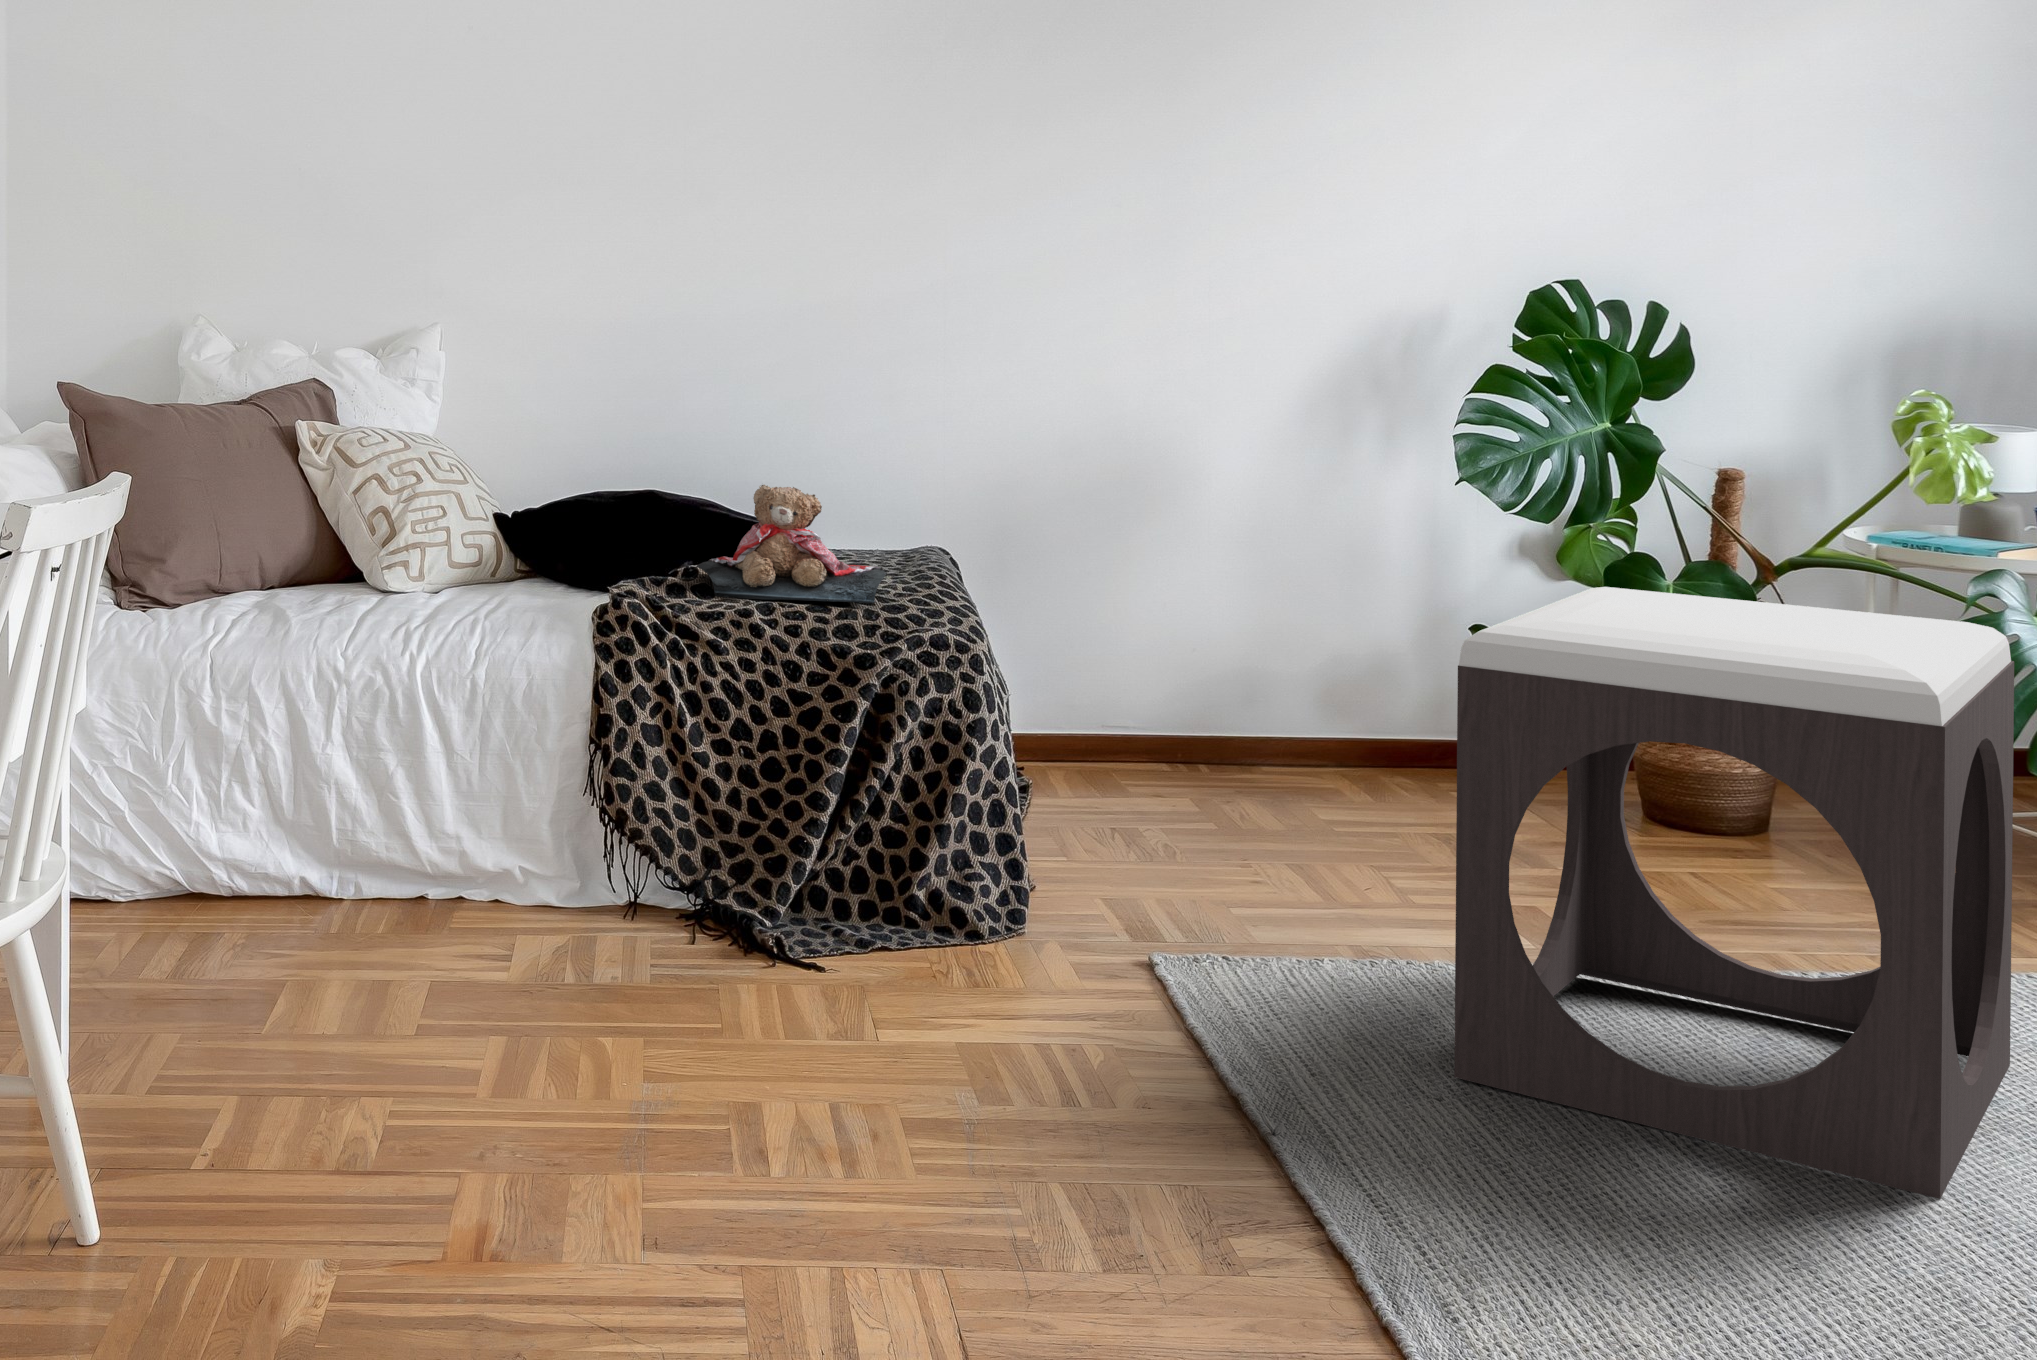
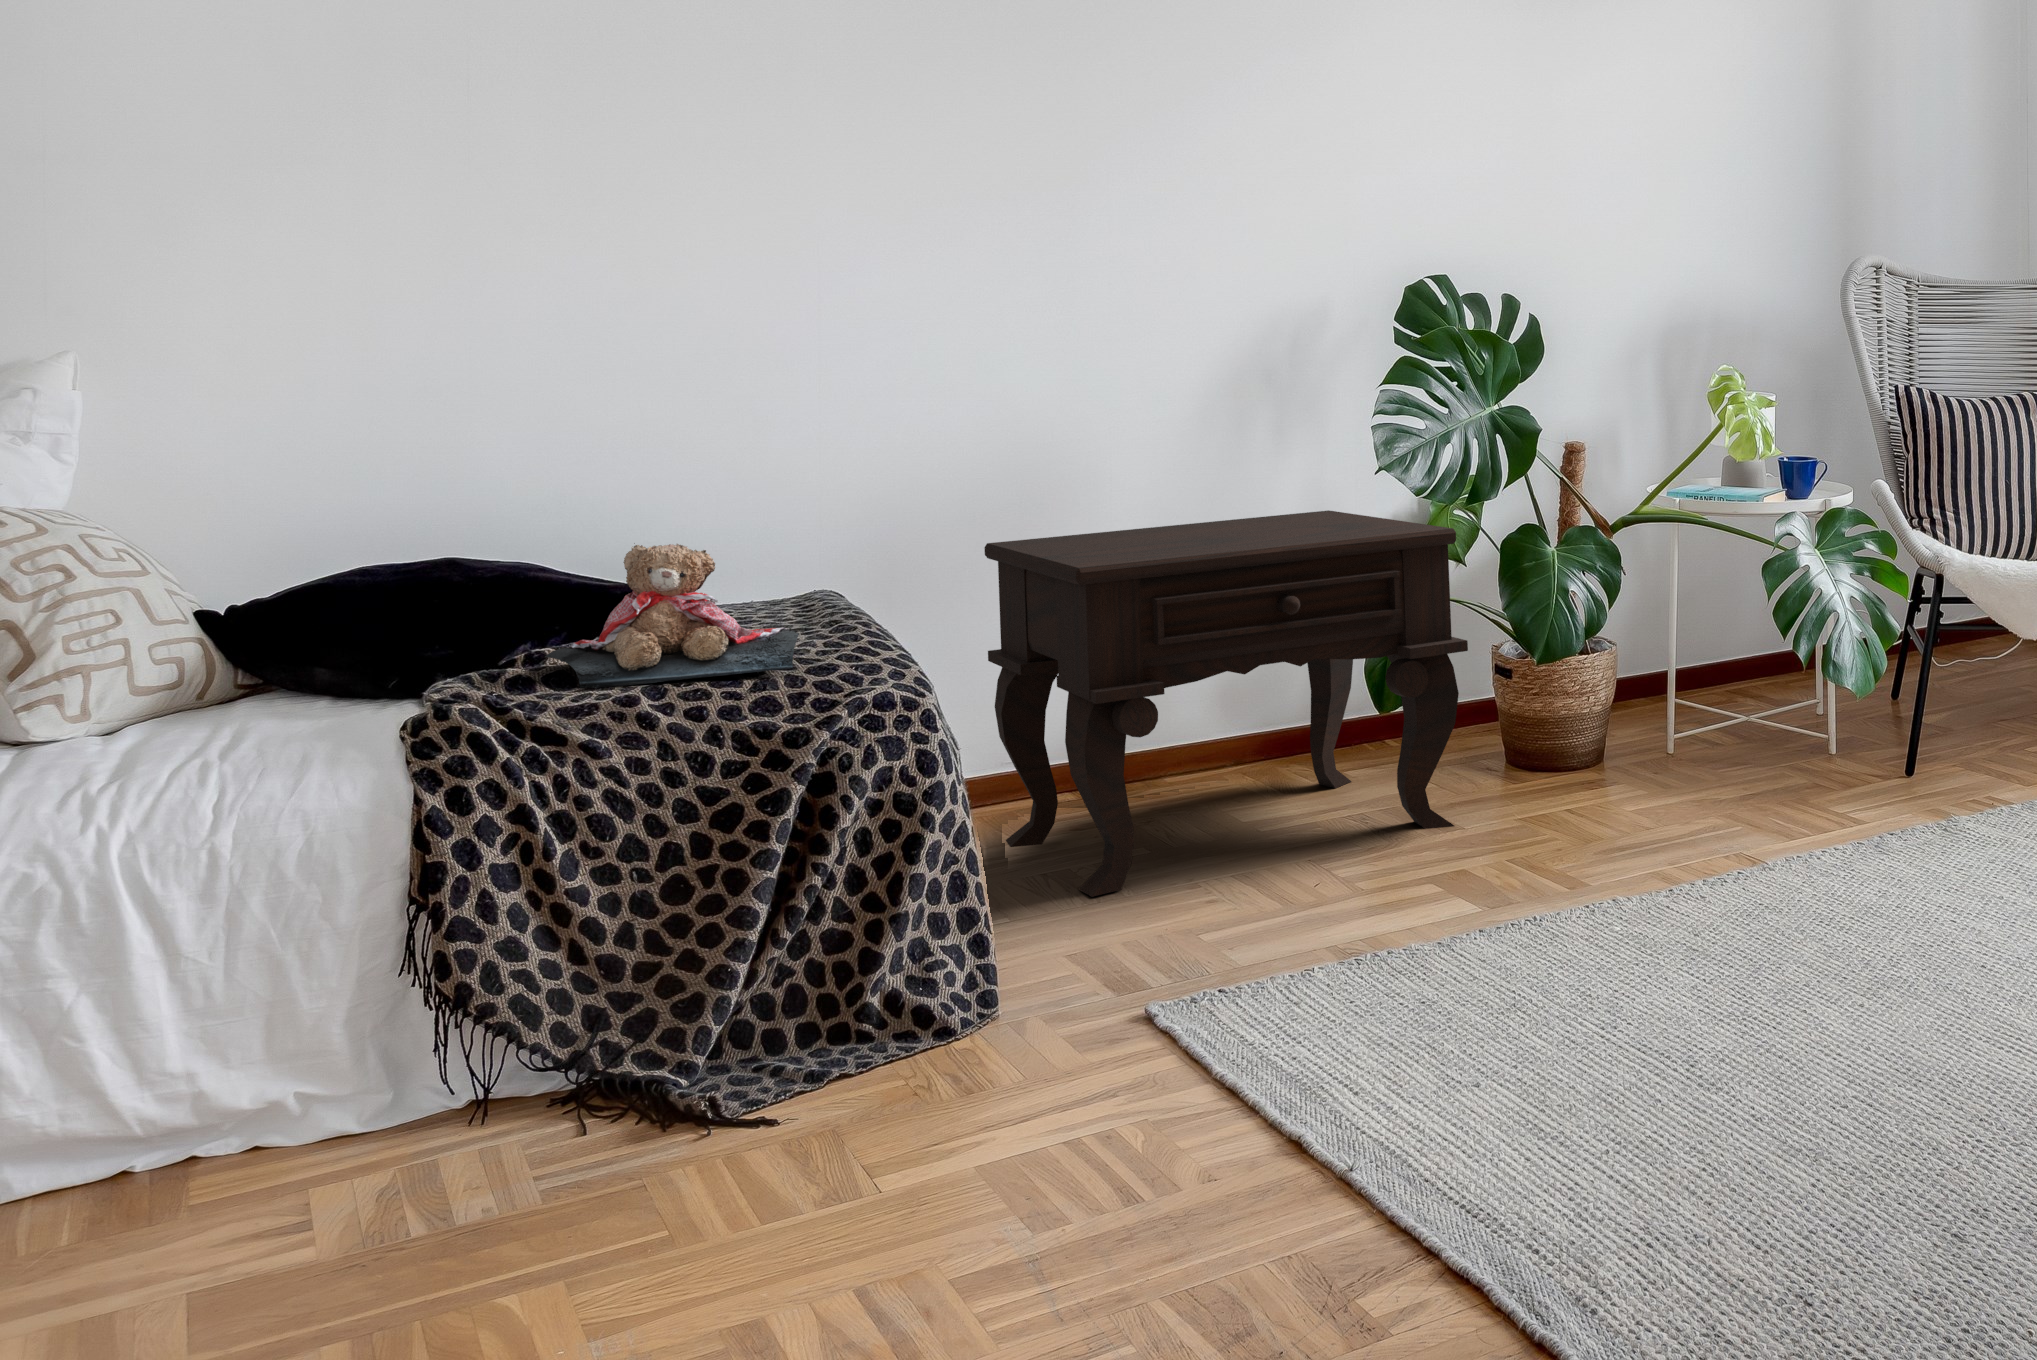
side table: none [1072,509,1547,856] -> present [984,510,1468,897]
footstool: present [1454,587,2014,1199] -> none [1471,540,1912,1059]

